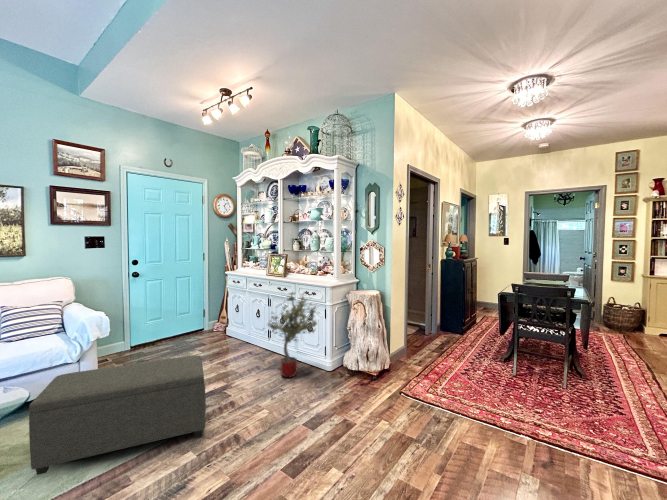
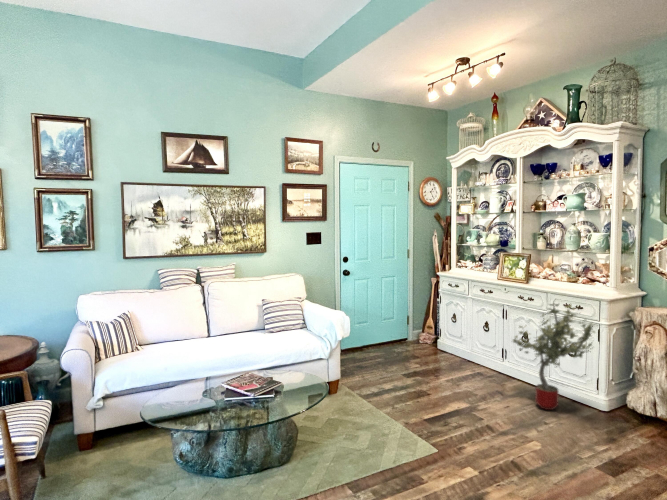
ottoman: present [29,355,206,475] -> none [327,367,477,458]

